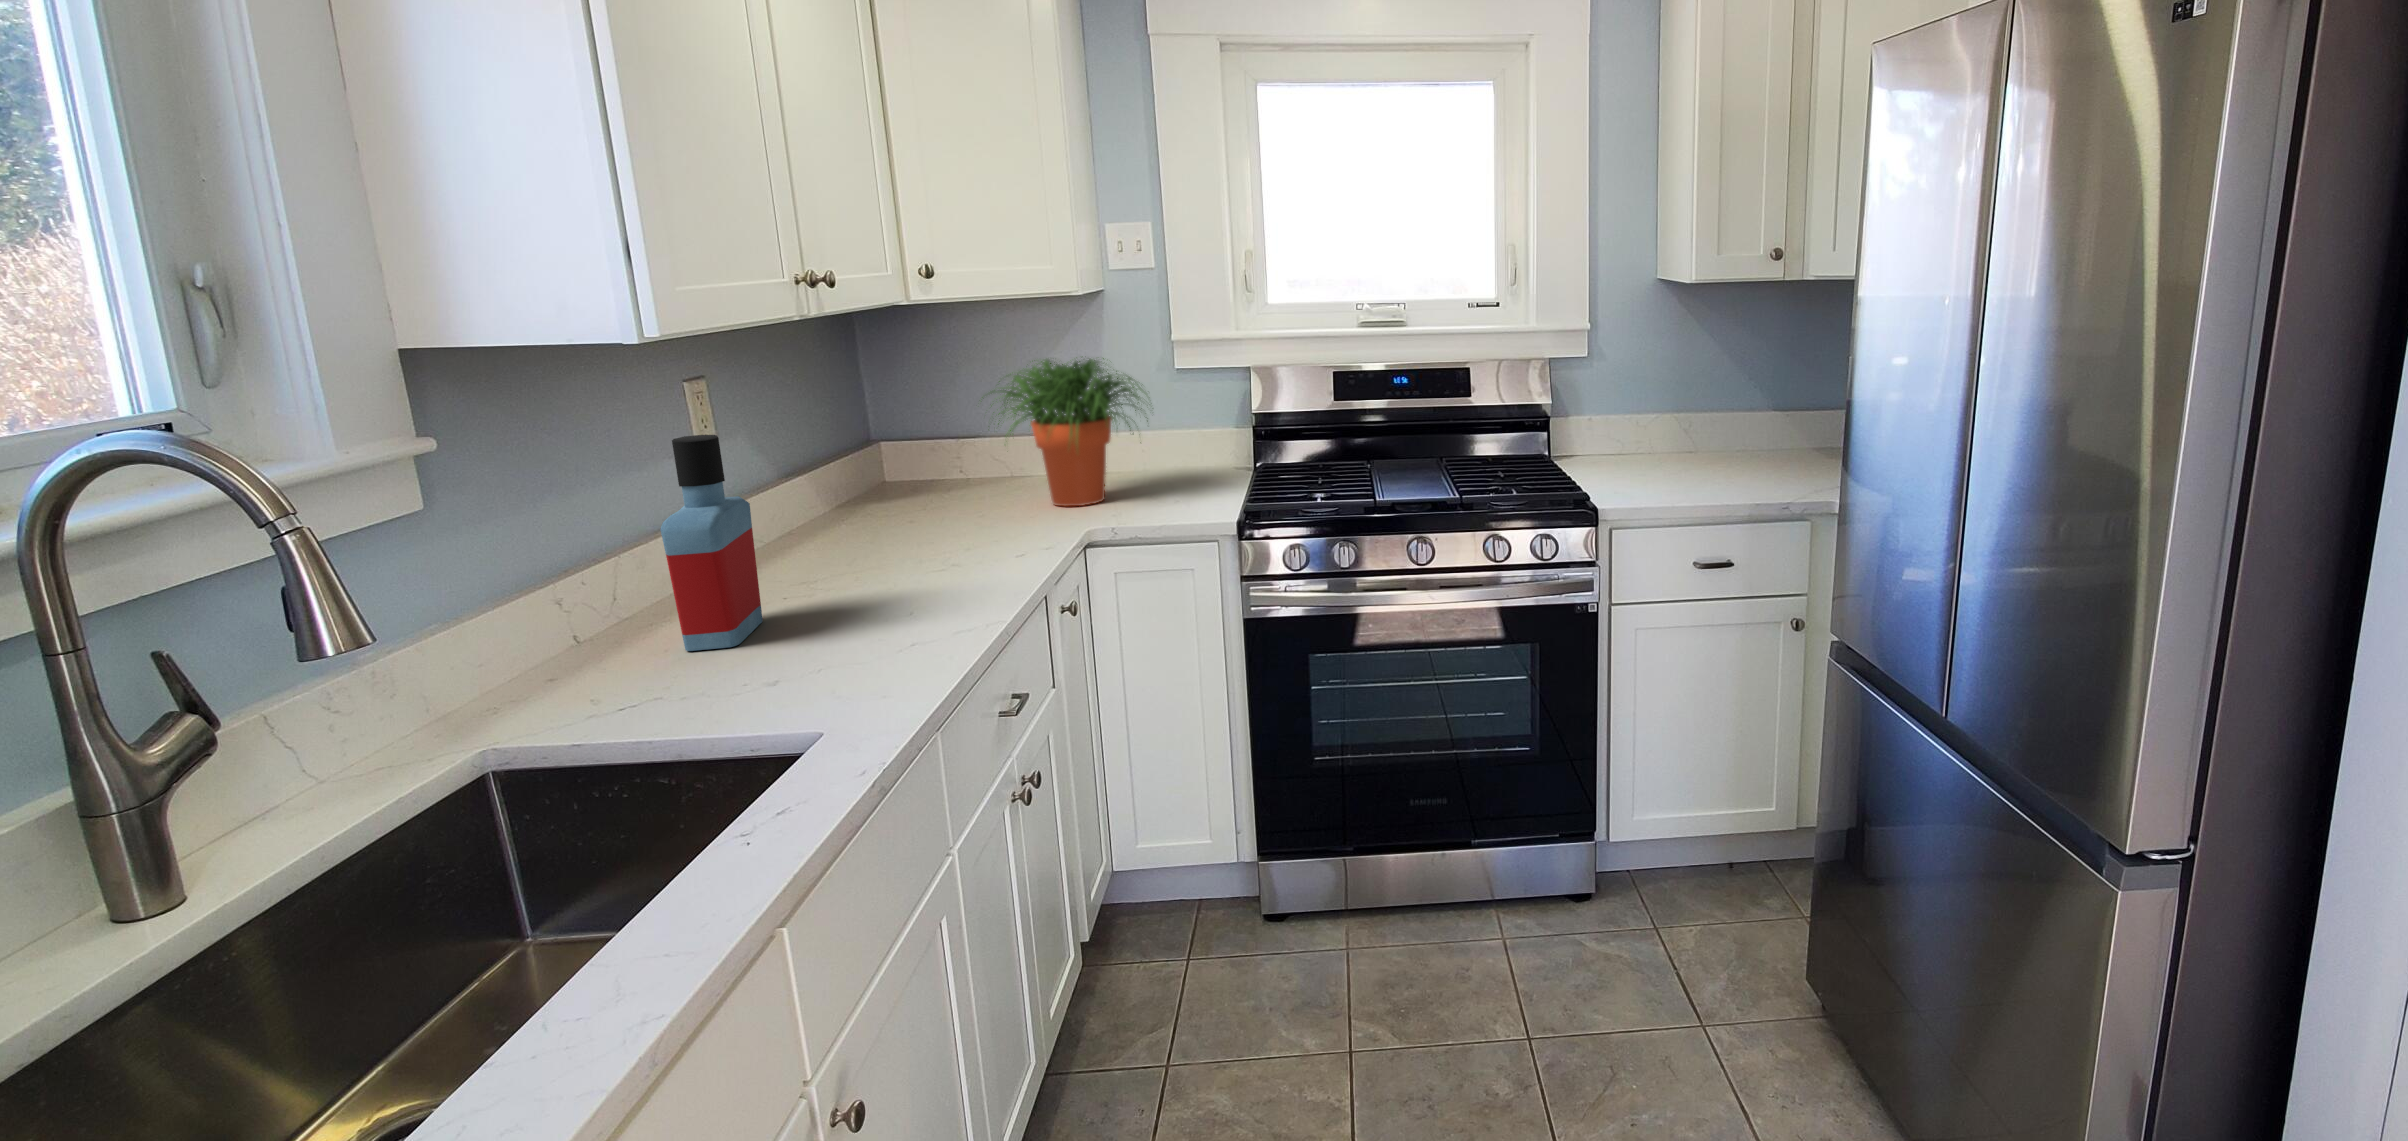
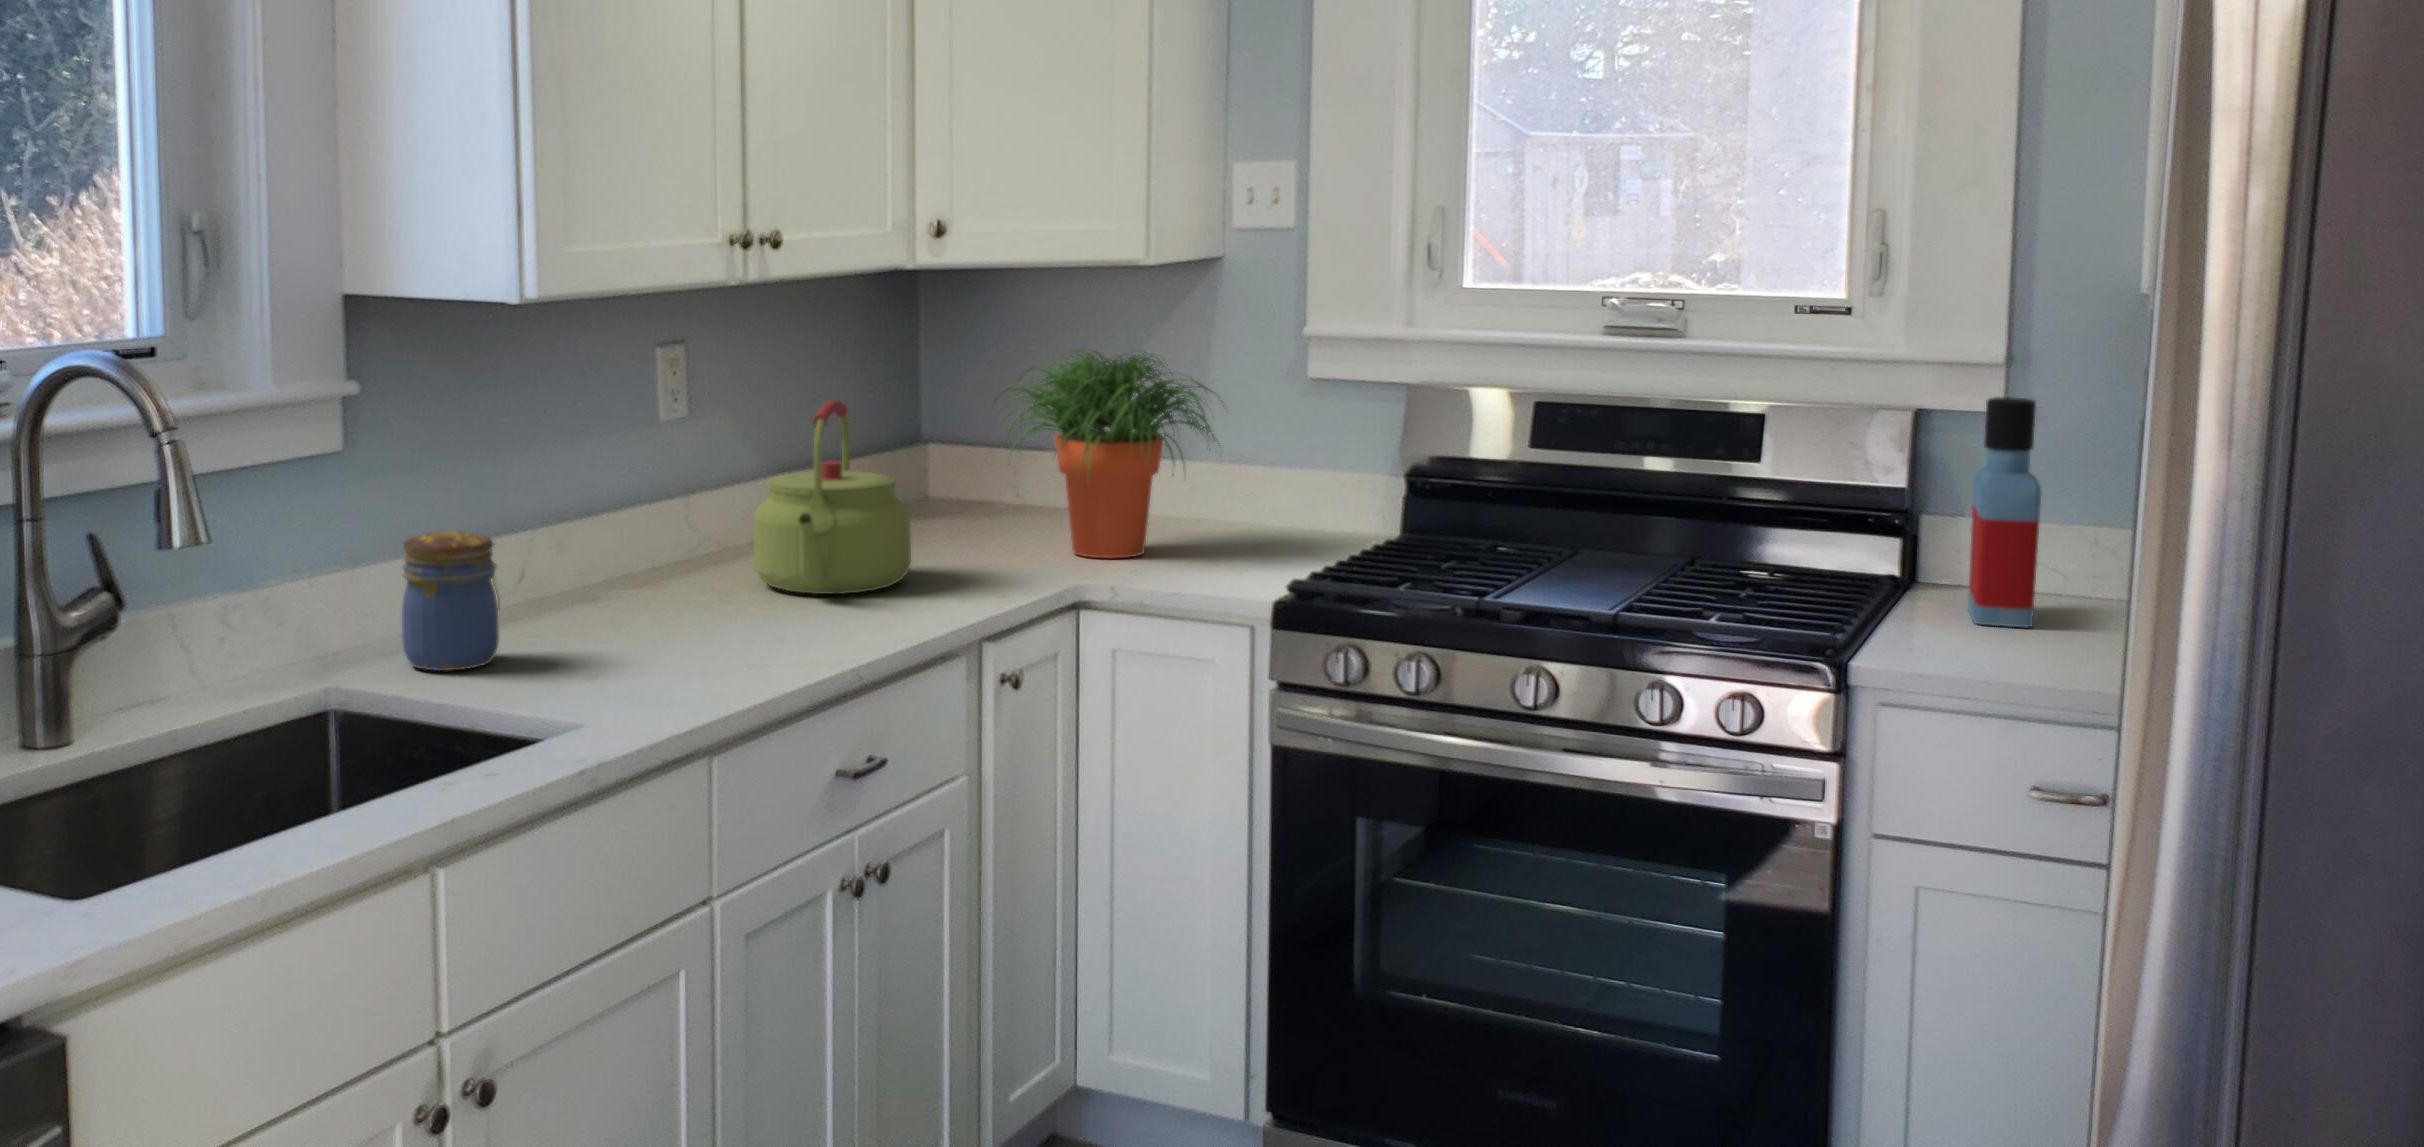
kettle: none [820,412,960,568] -> present [754,400,911,594]
bottle: present [660,435,763,651] -> present [1968,397,2041,627]
jar: none [534,567,653,704] -> present [402,531,499,671]

